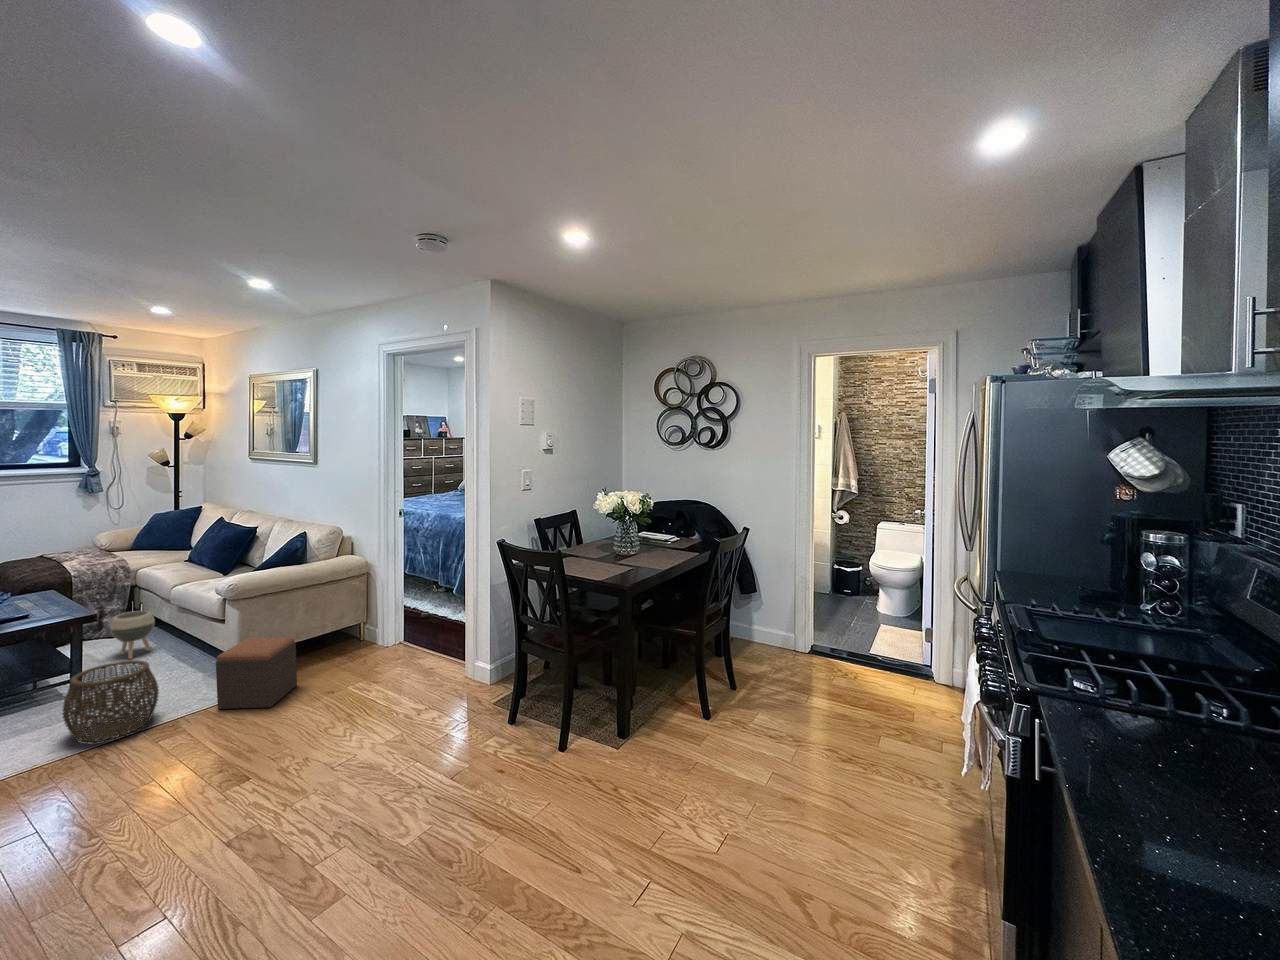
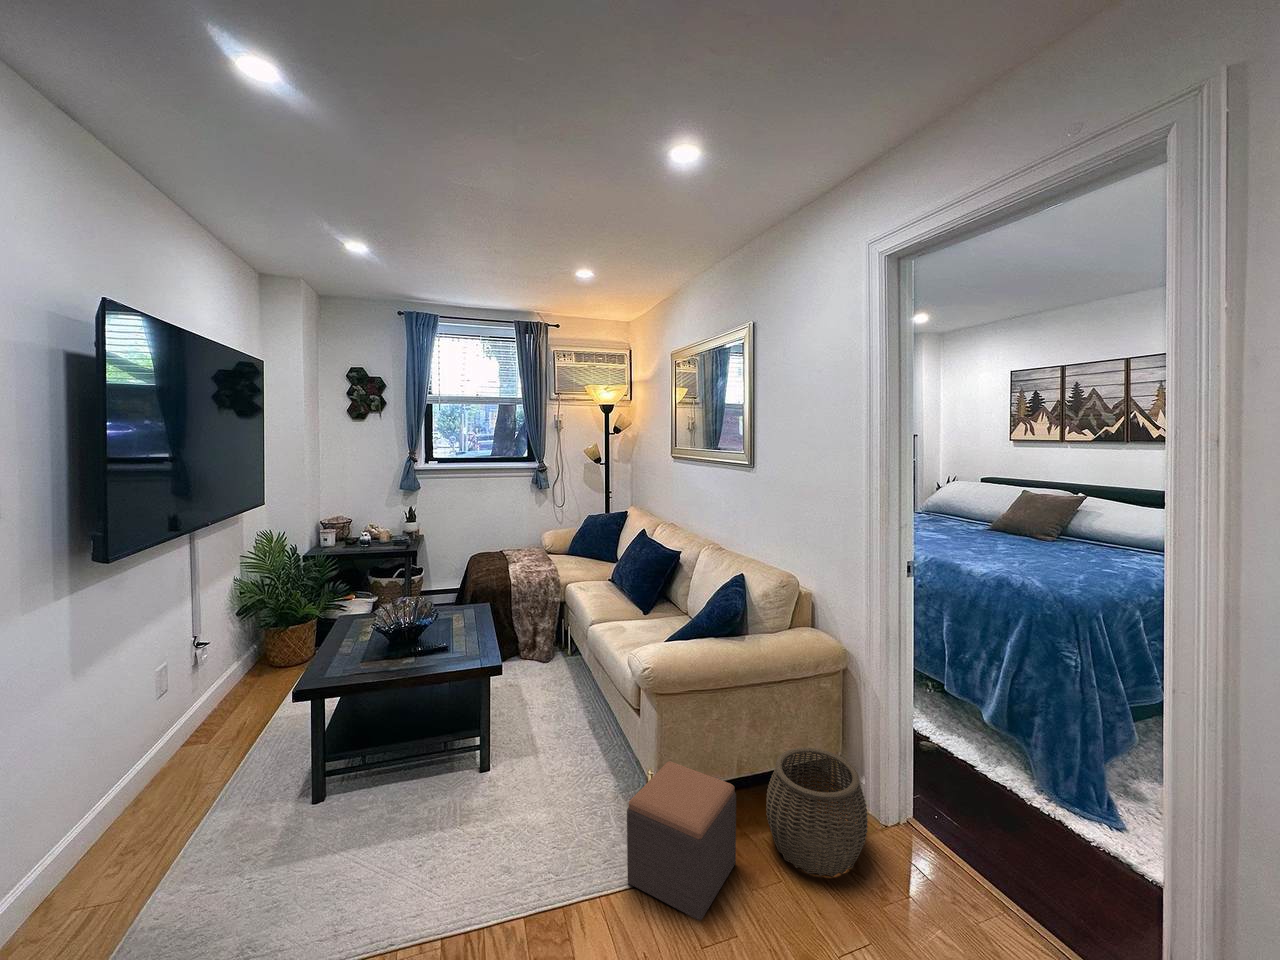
planter: present [110,611,155,659] -> none [535,645,575,705]
woven basket: present [62,660,159,742] -> present [766,748,868,876]

